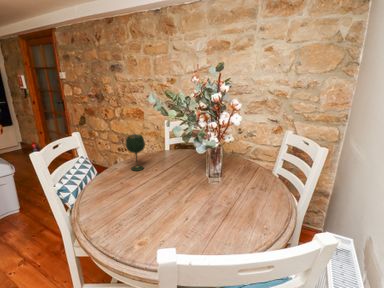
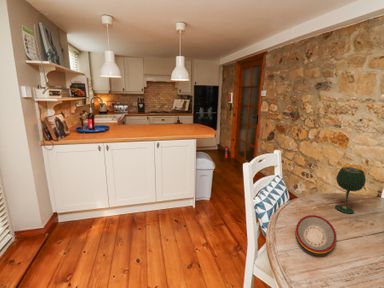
plate: none [95,180,127,208] -> present [296,215,337,254]

